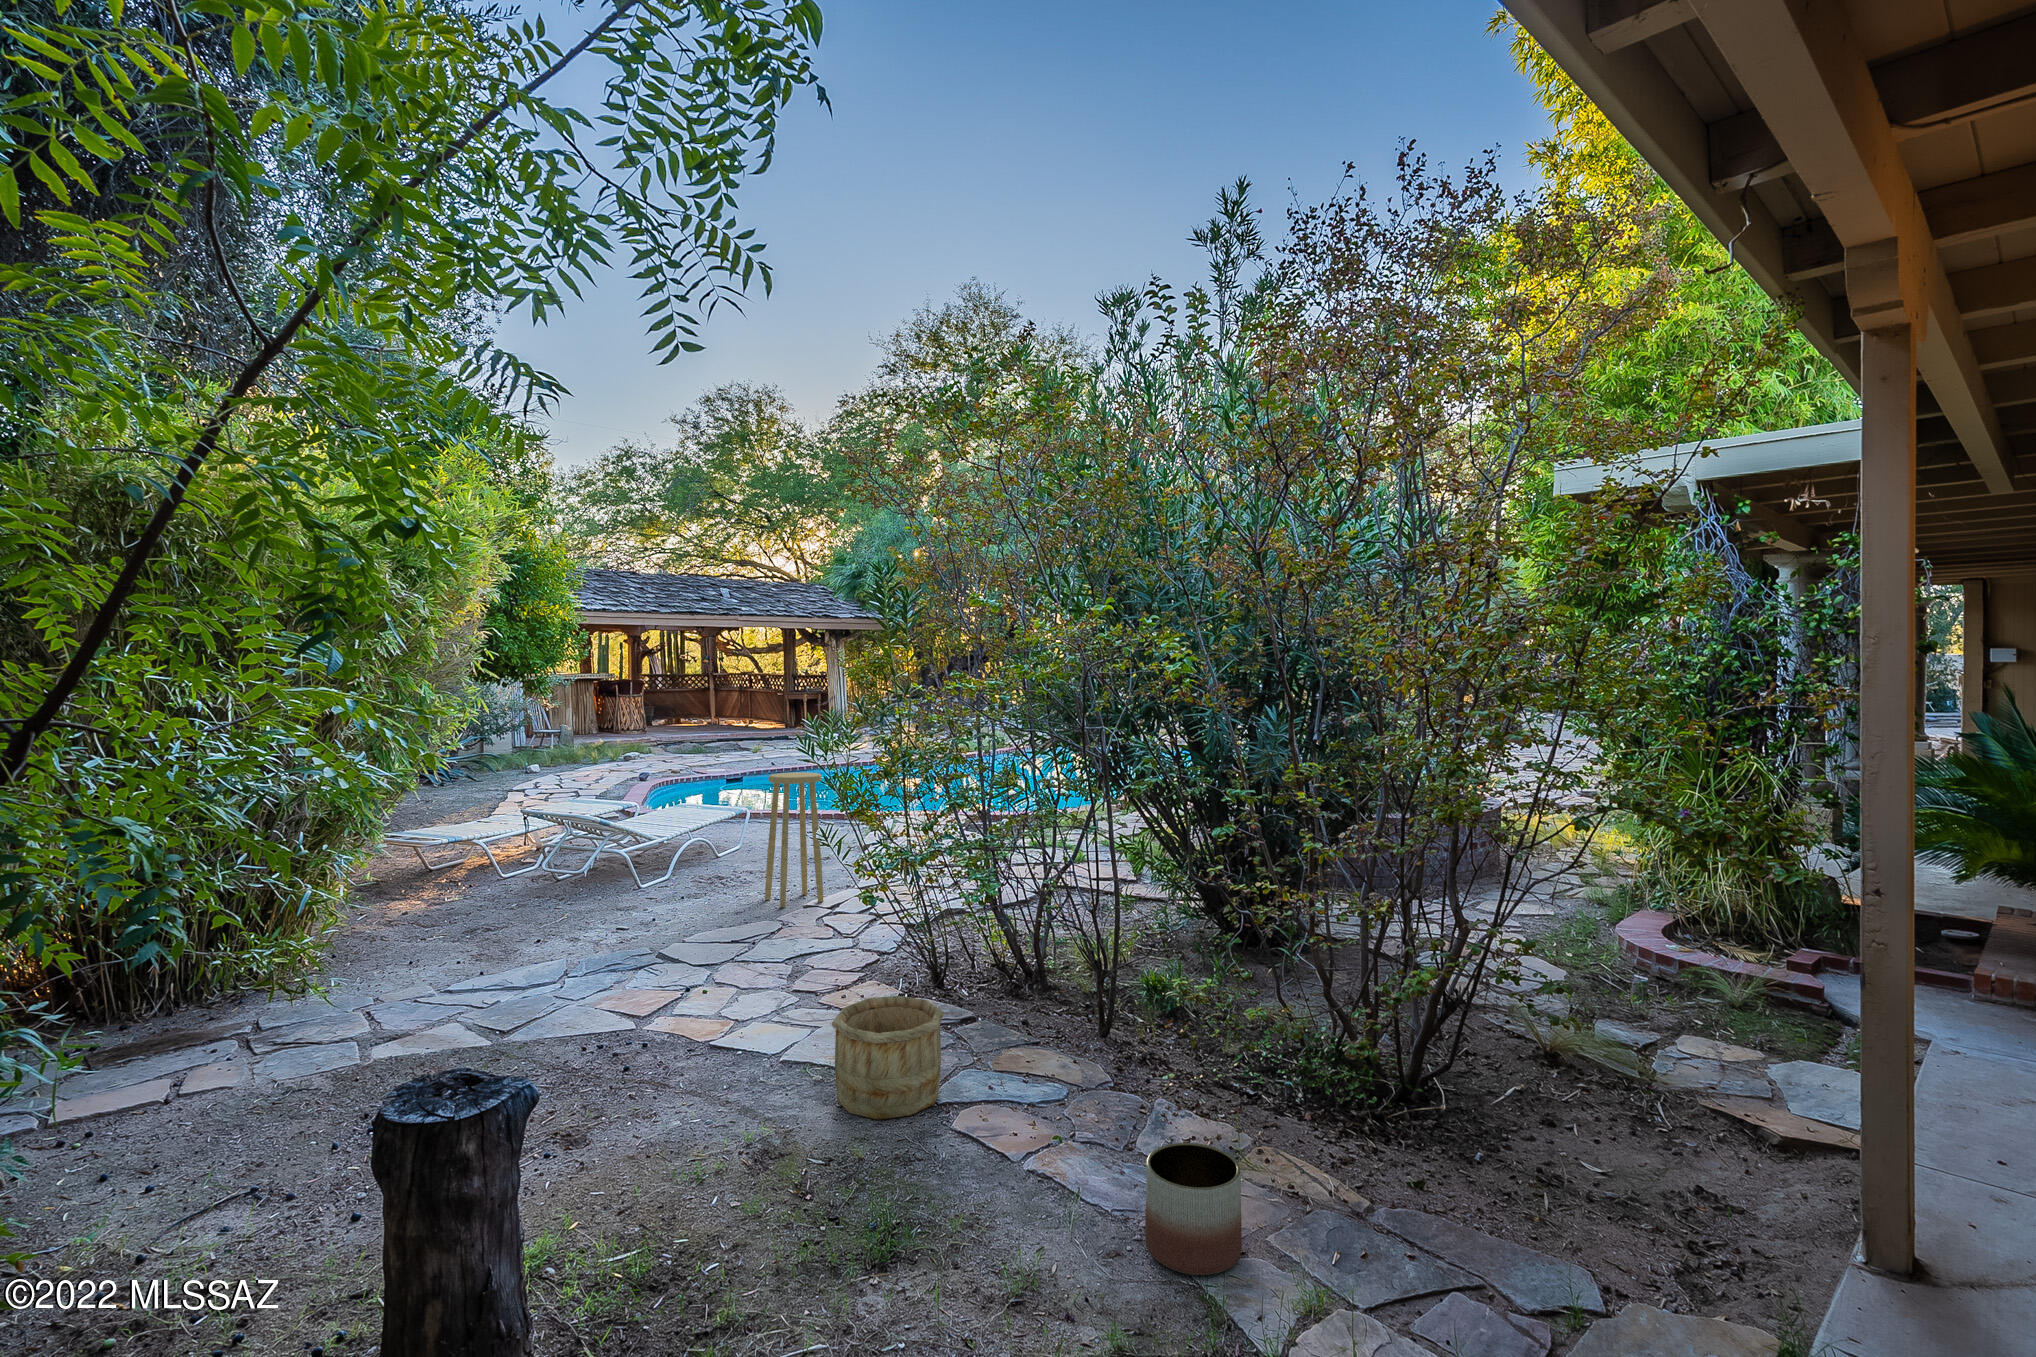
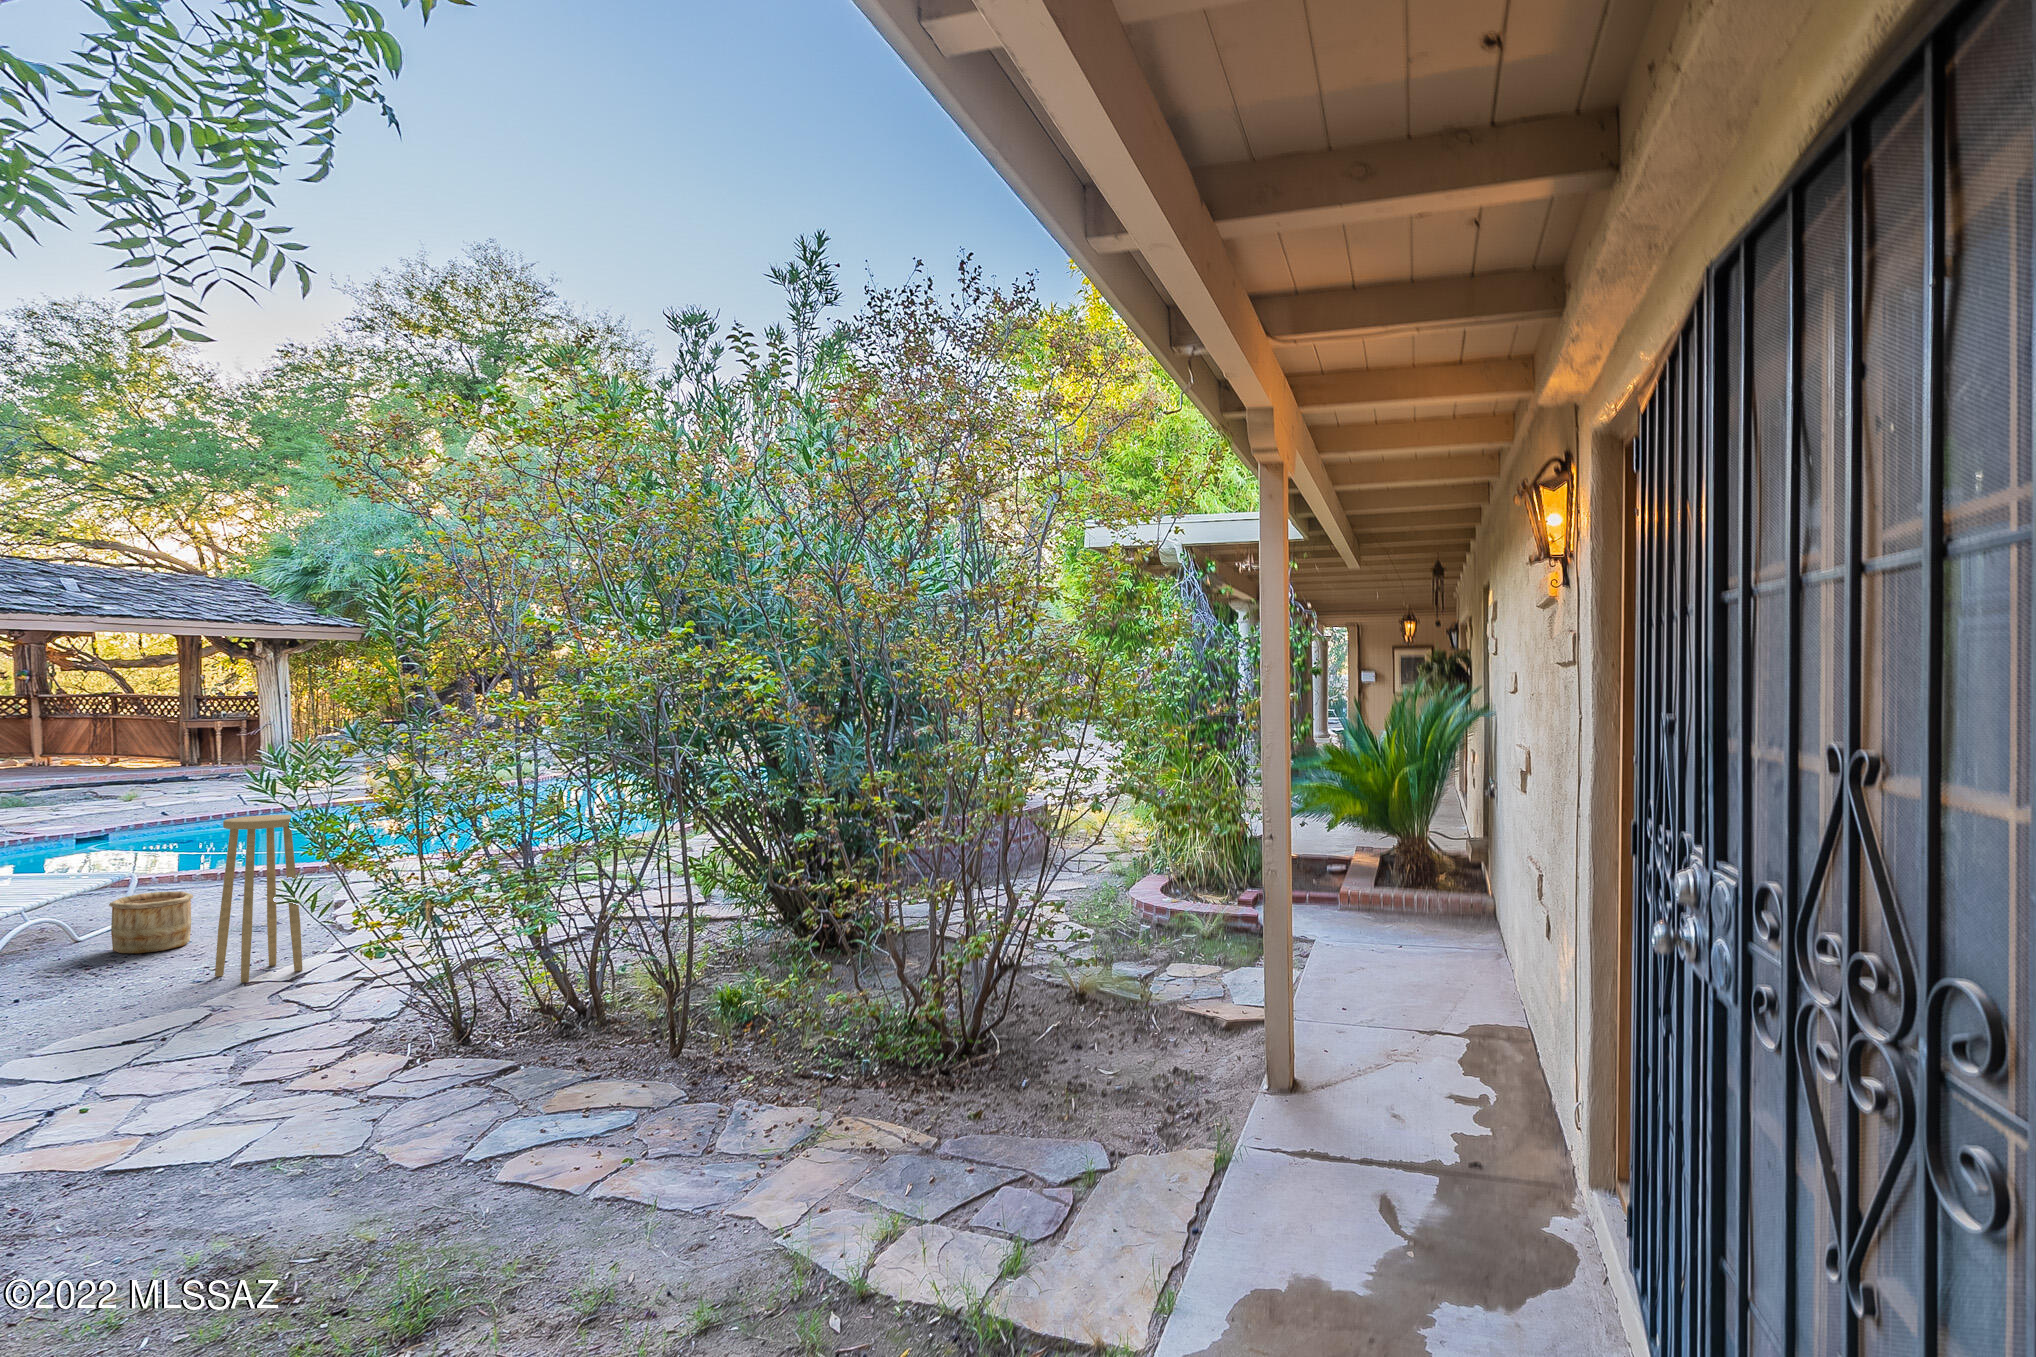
wooden bucket: present [832,996,944,1120] -> present [109,892,193,953]
planter: present [1145,1143,1242,1275] -> none [744,1115,831,1226]

